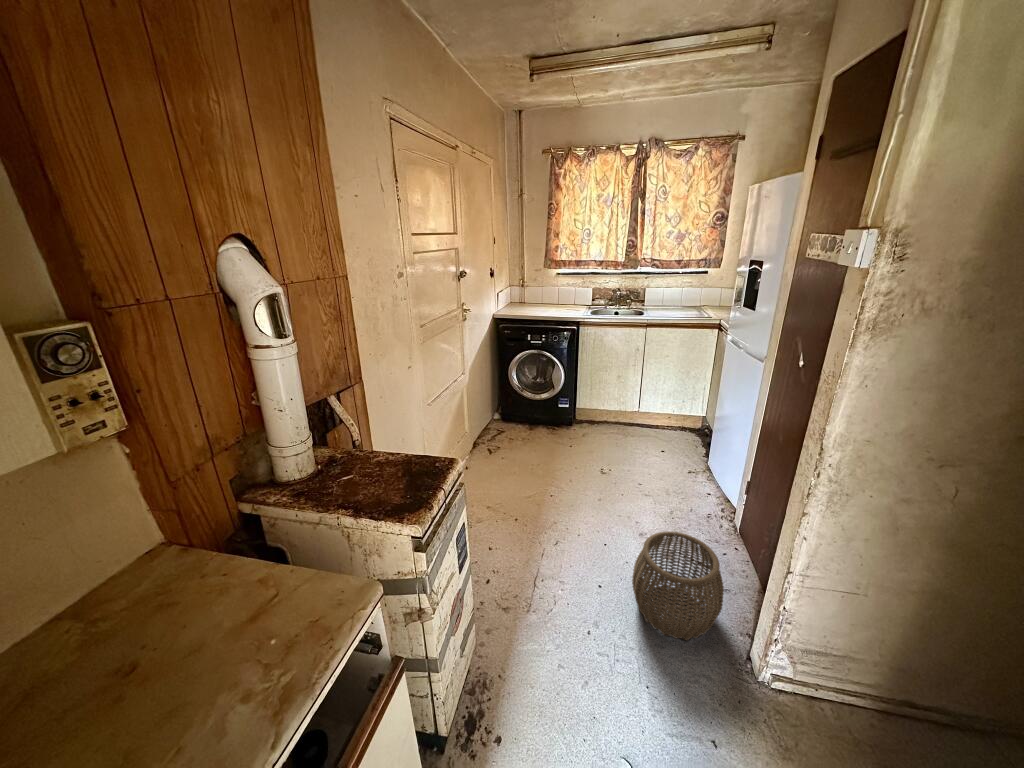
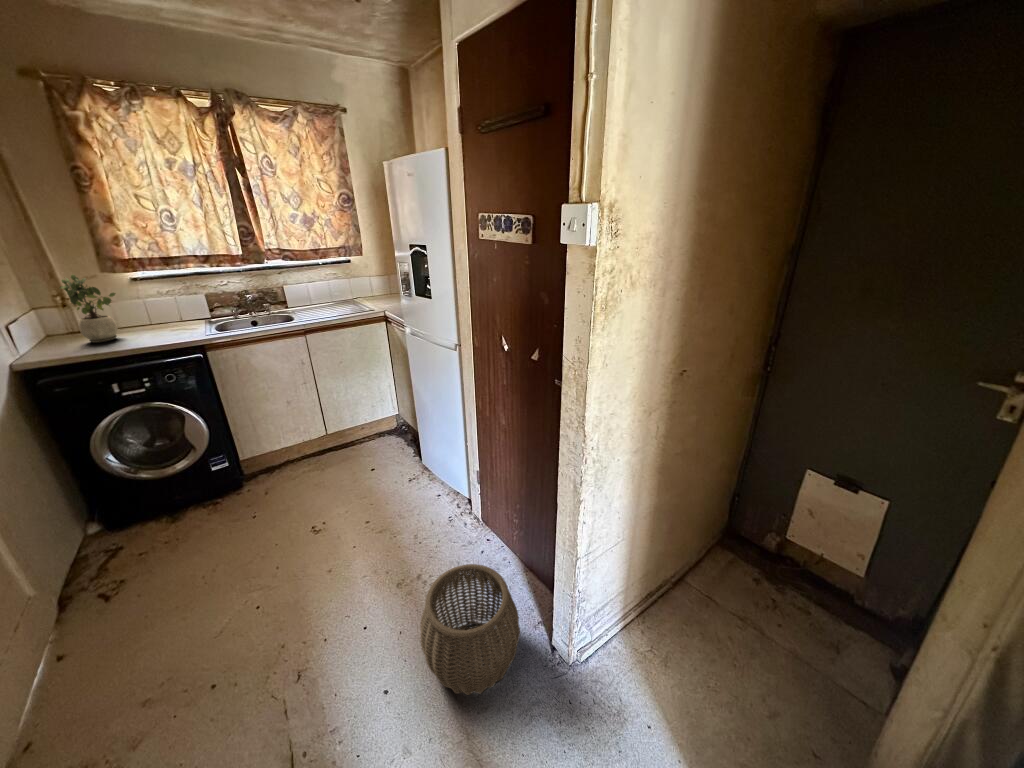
potted plant: none [524,268,547,310] -> present [60,274,117,343]

